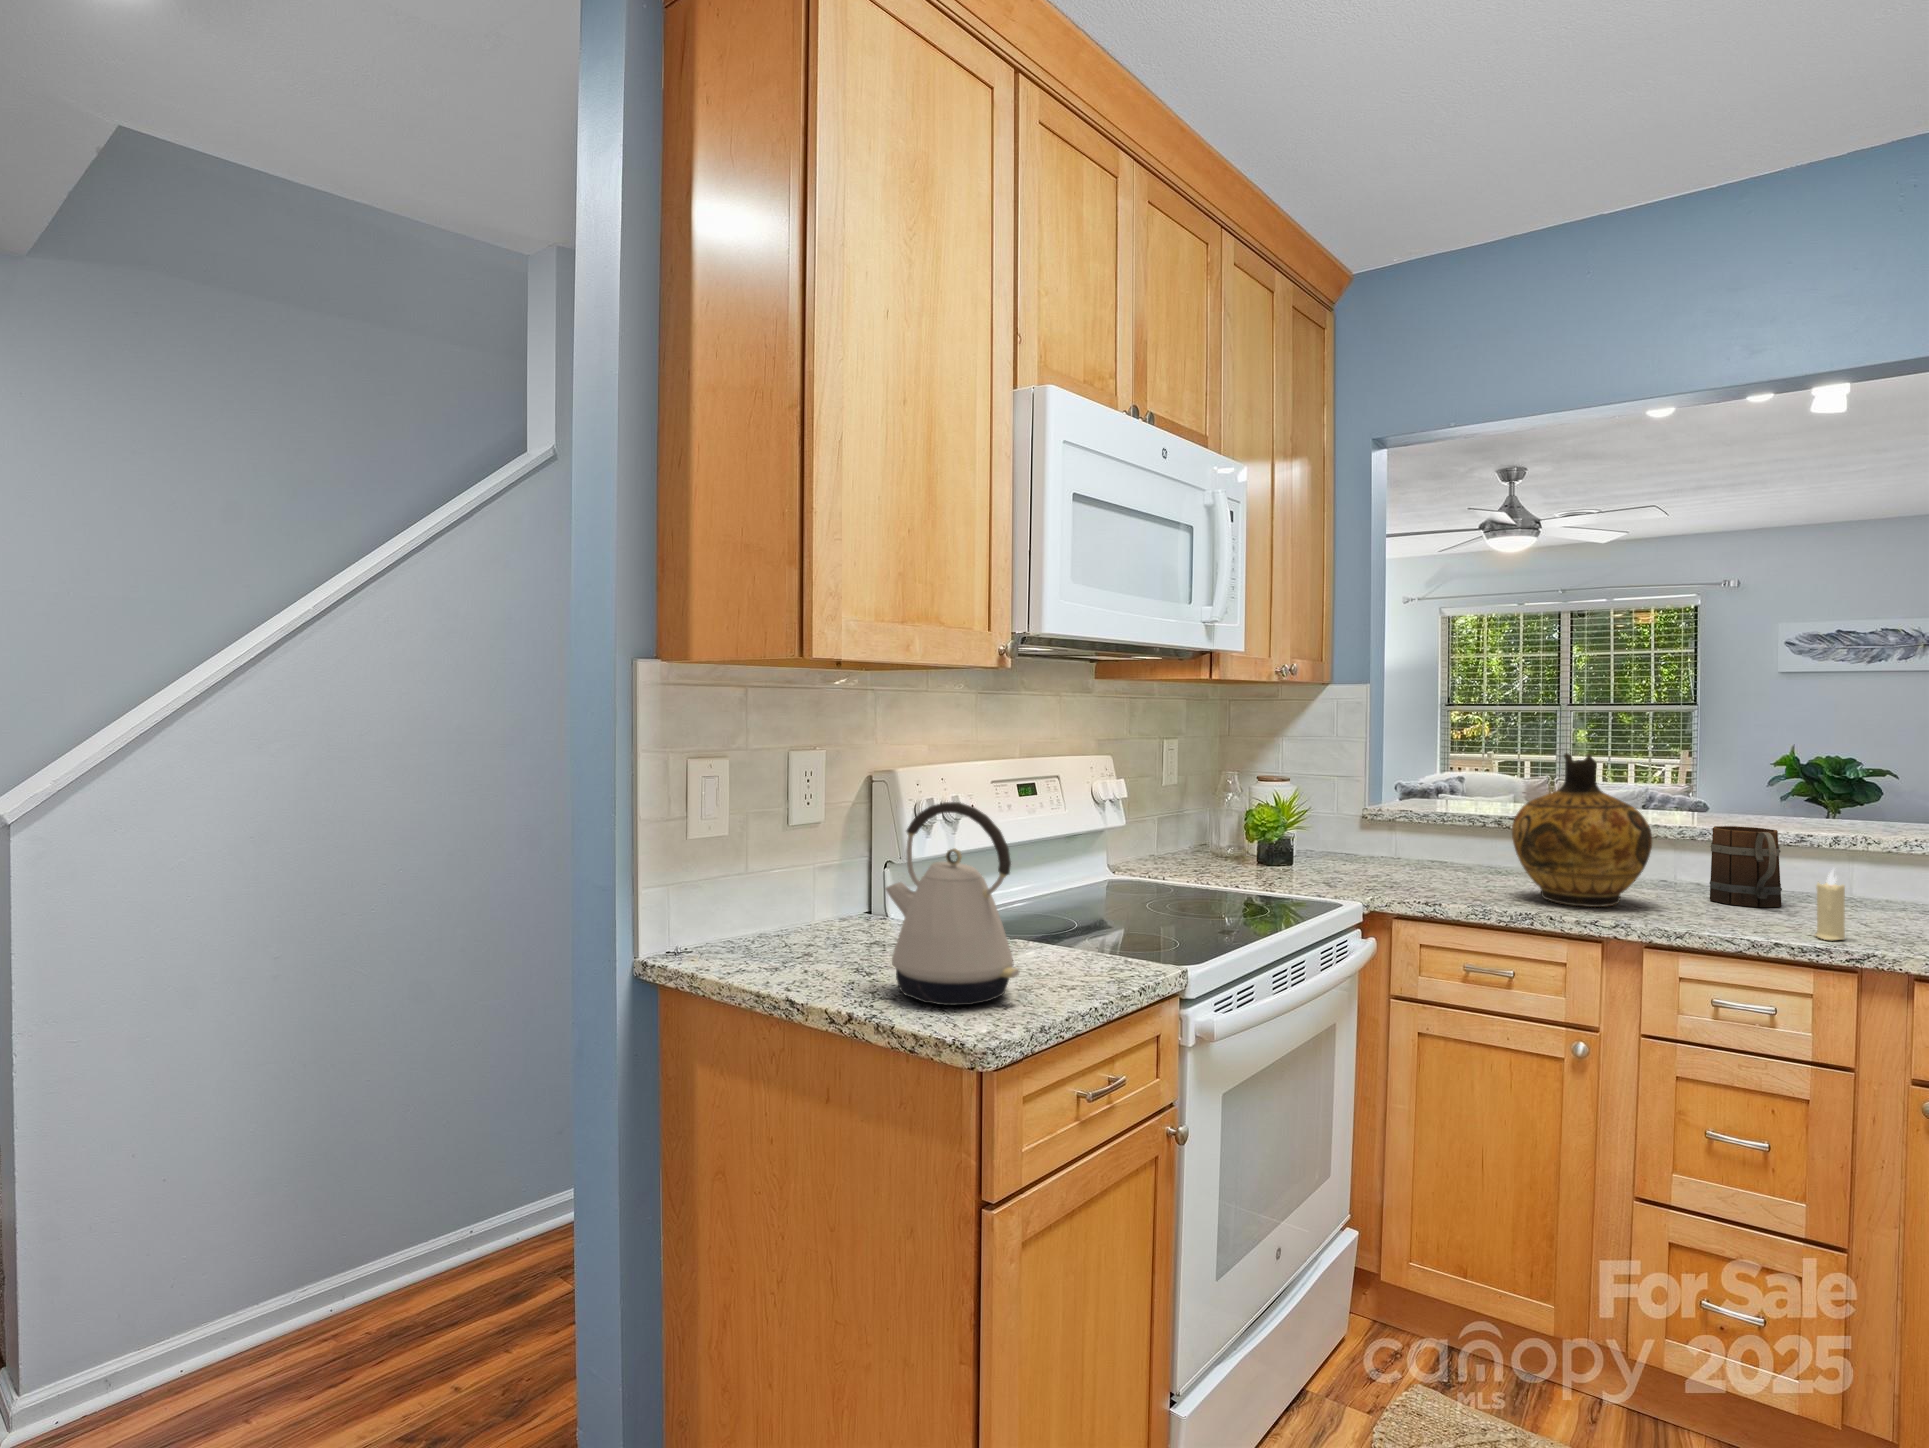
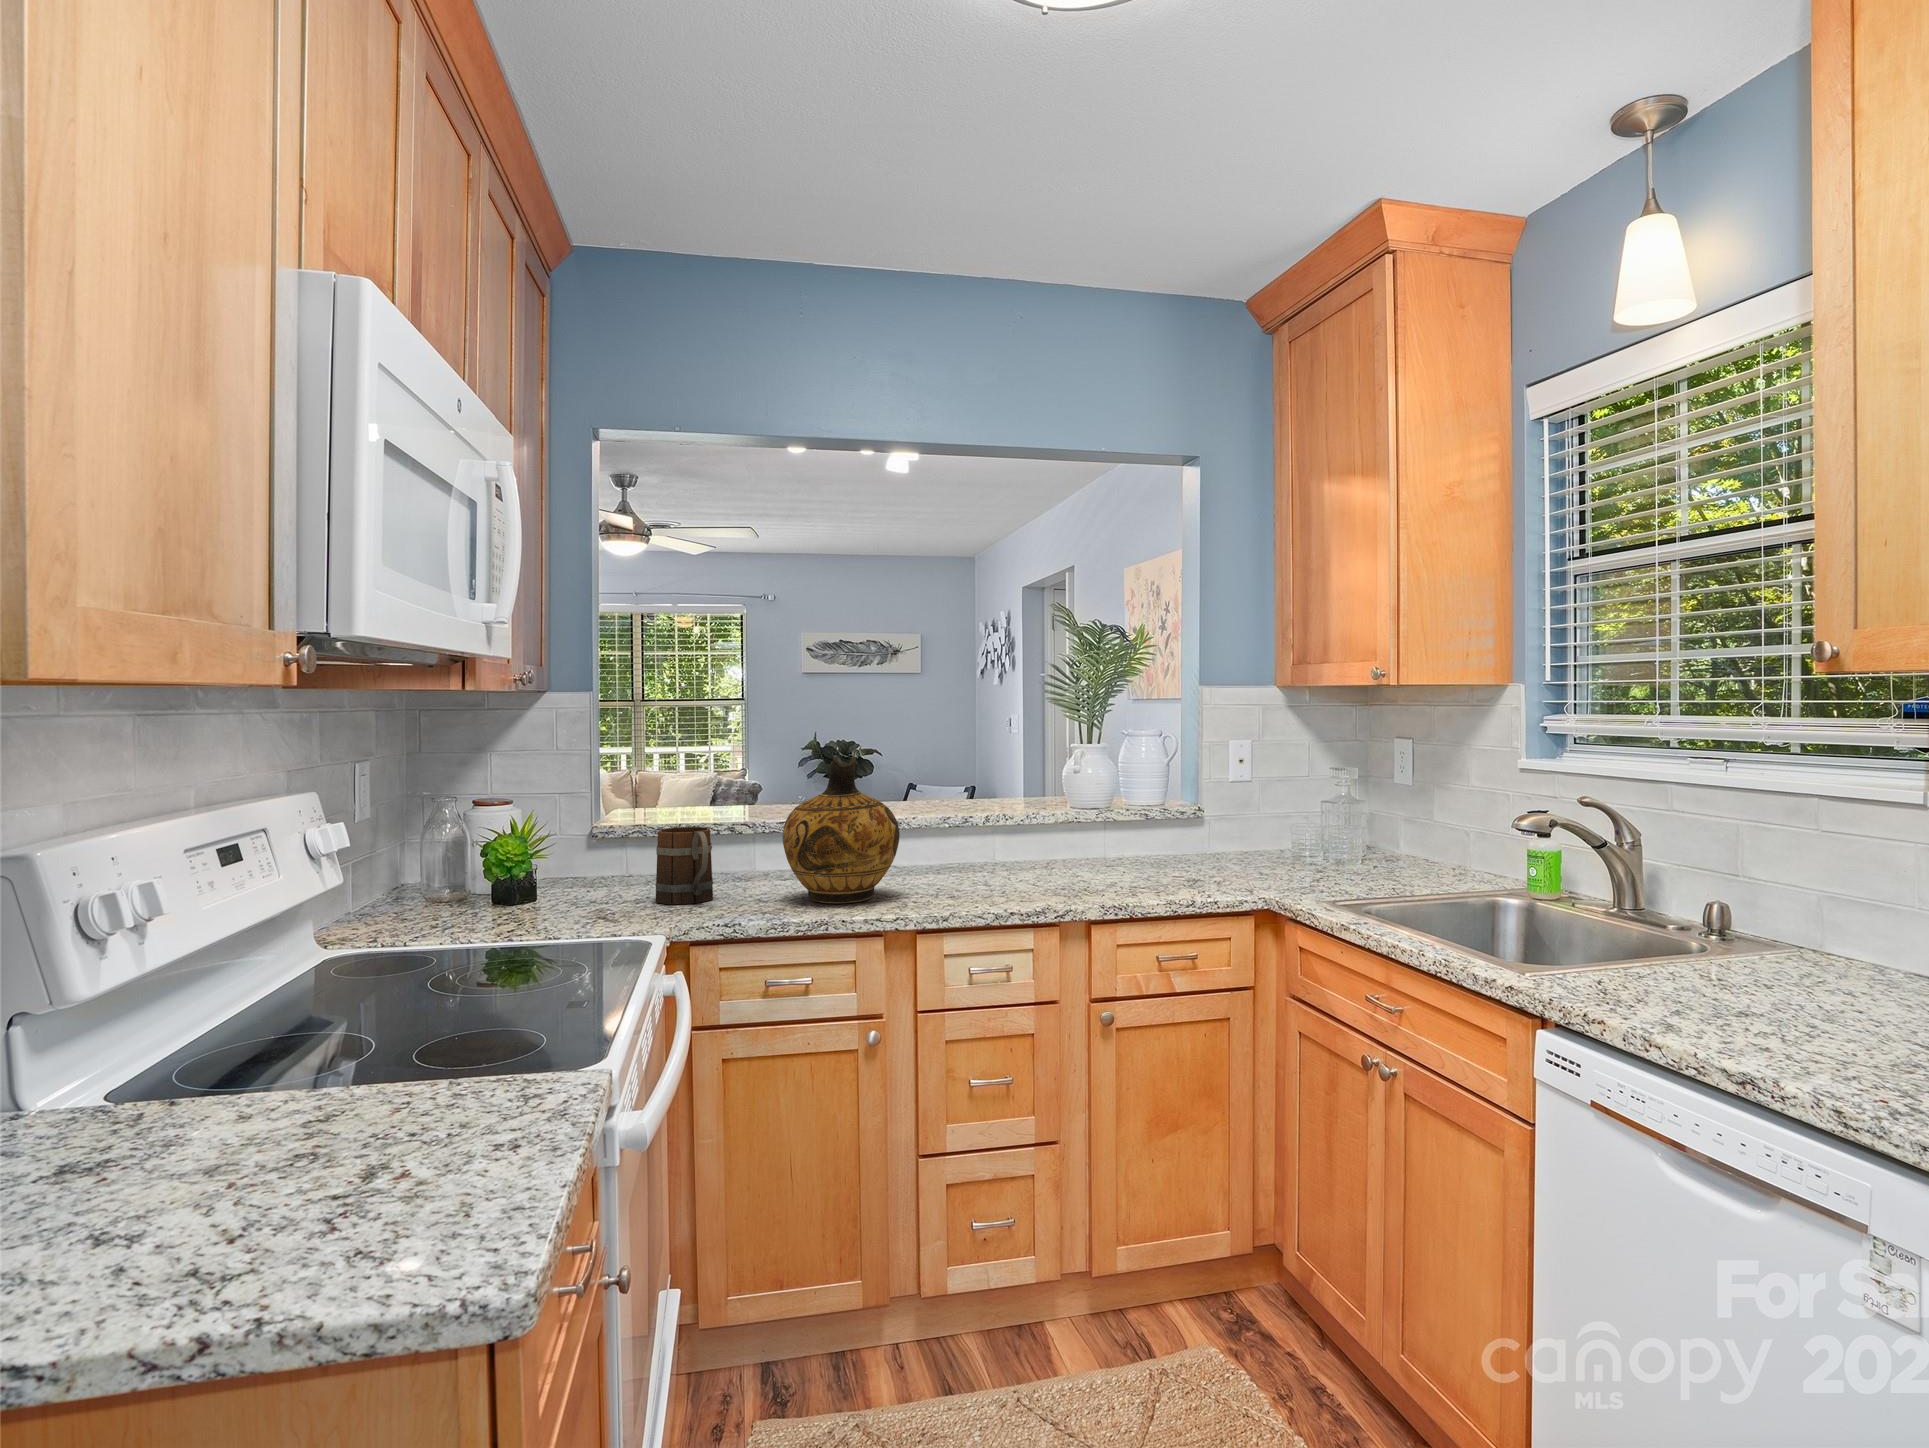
kettle: present [886,802,1019,1005] -> none [169,900,457,1252]
mug: present [1710,826,1782,907] -> present [655,827,713,904]
candle: present [1815,869,1845,940] -> none [1025,841,1046,901]

